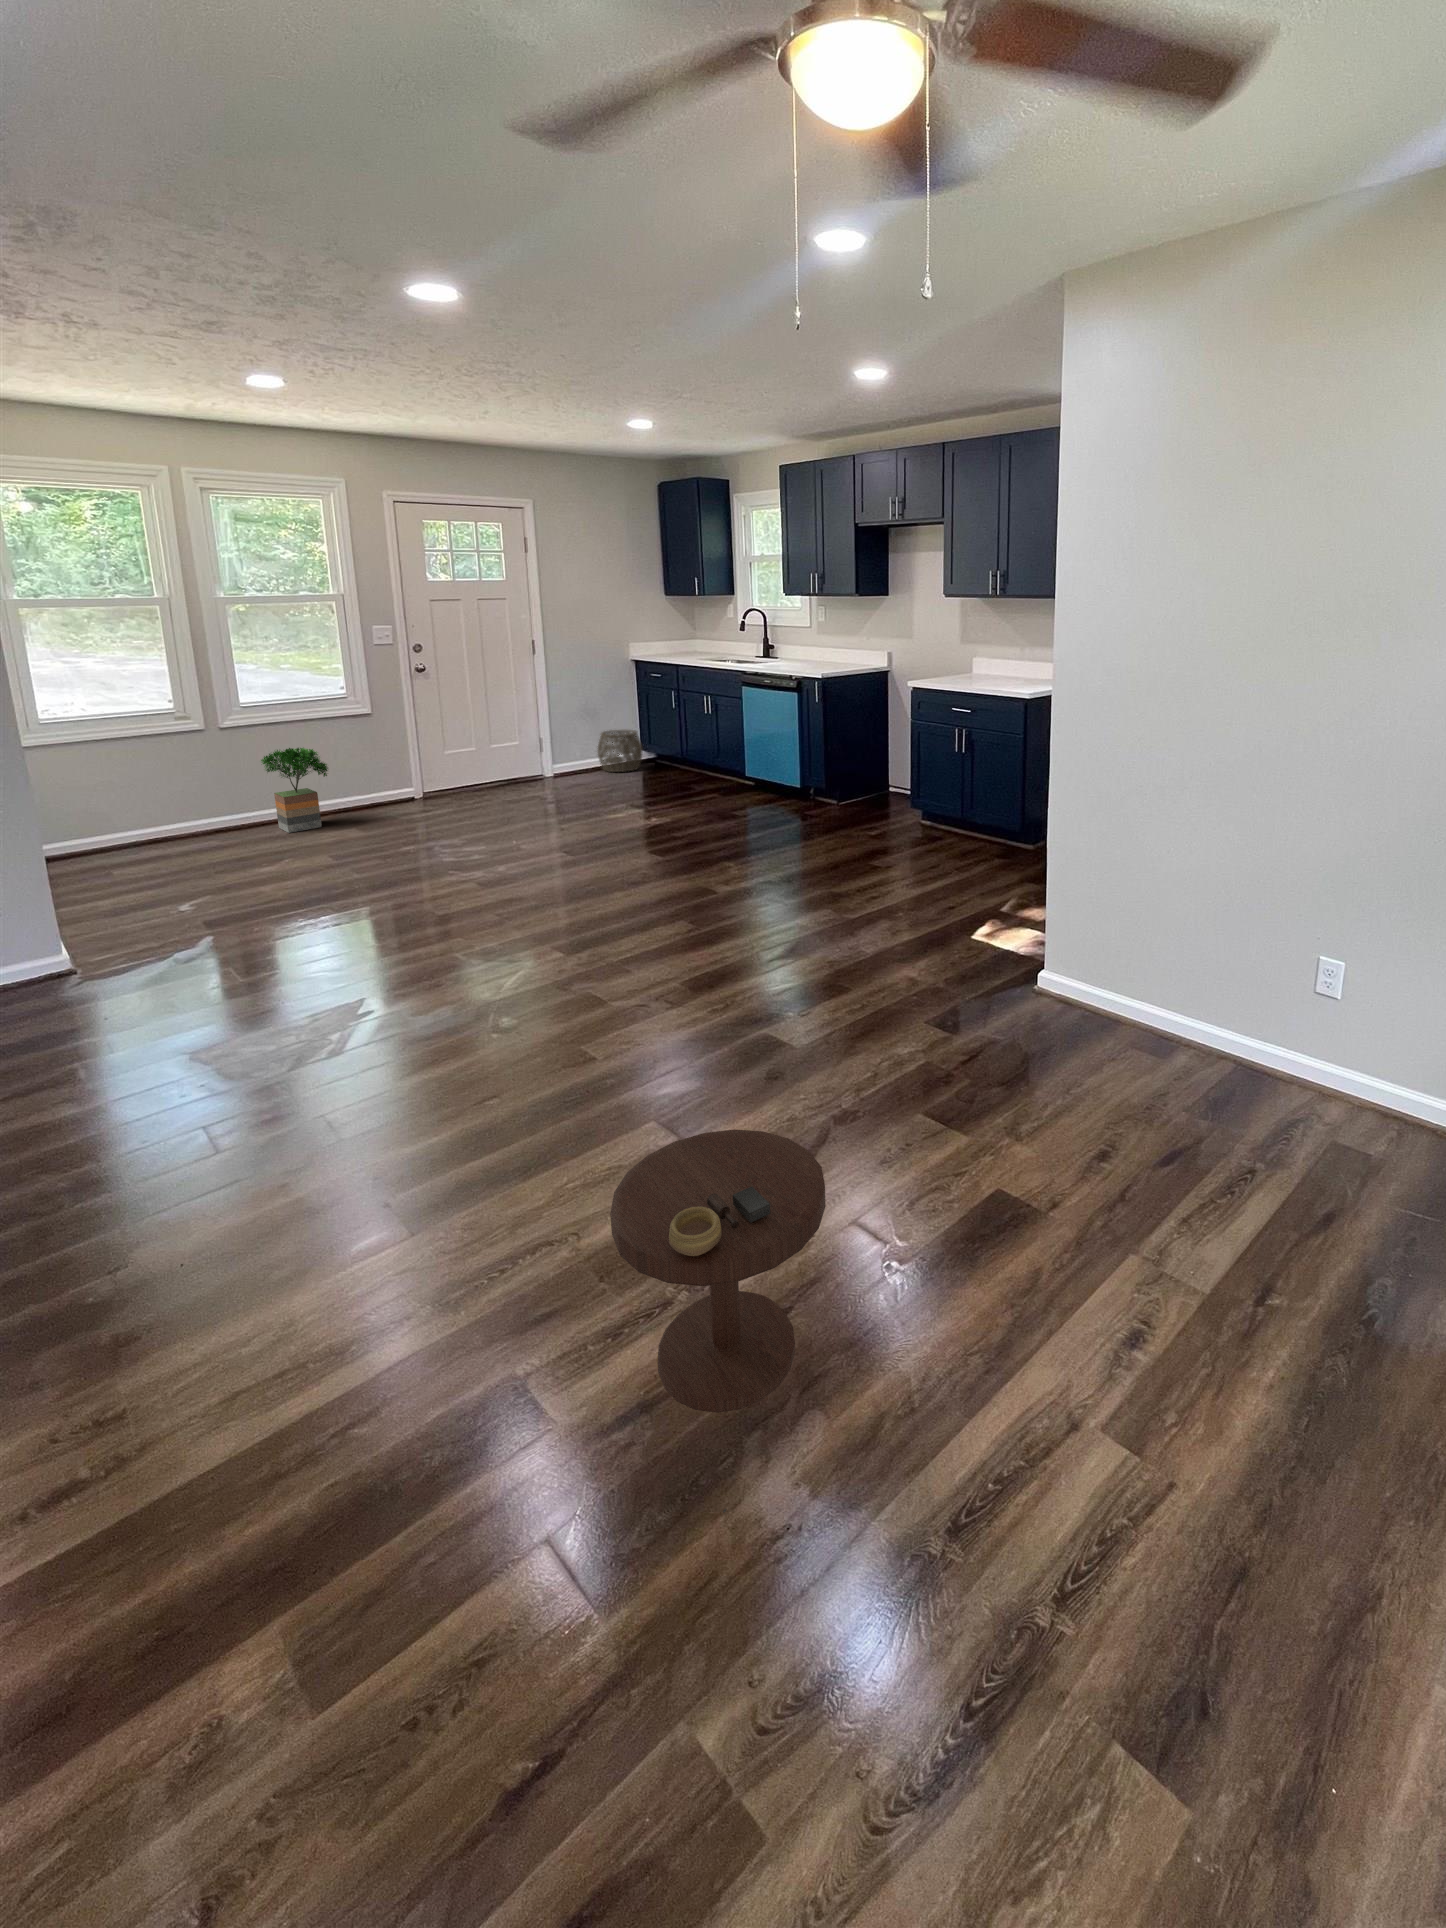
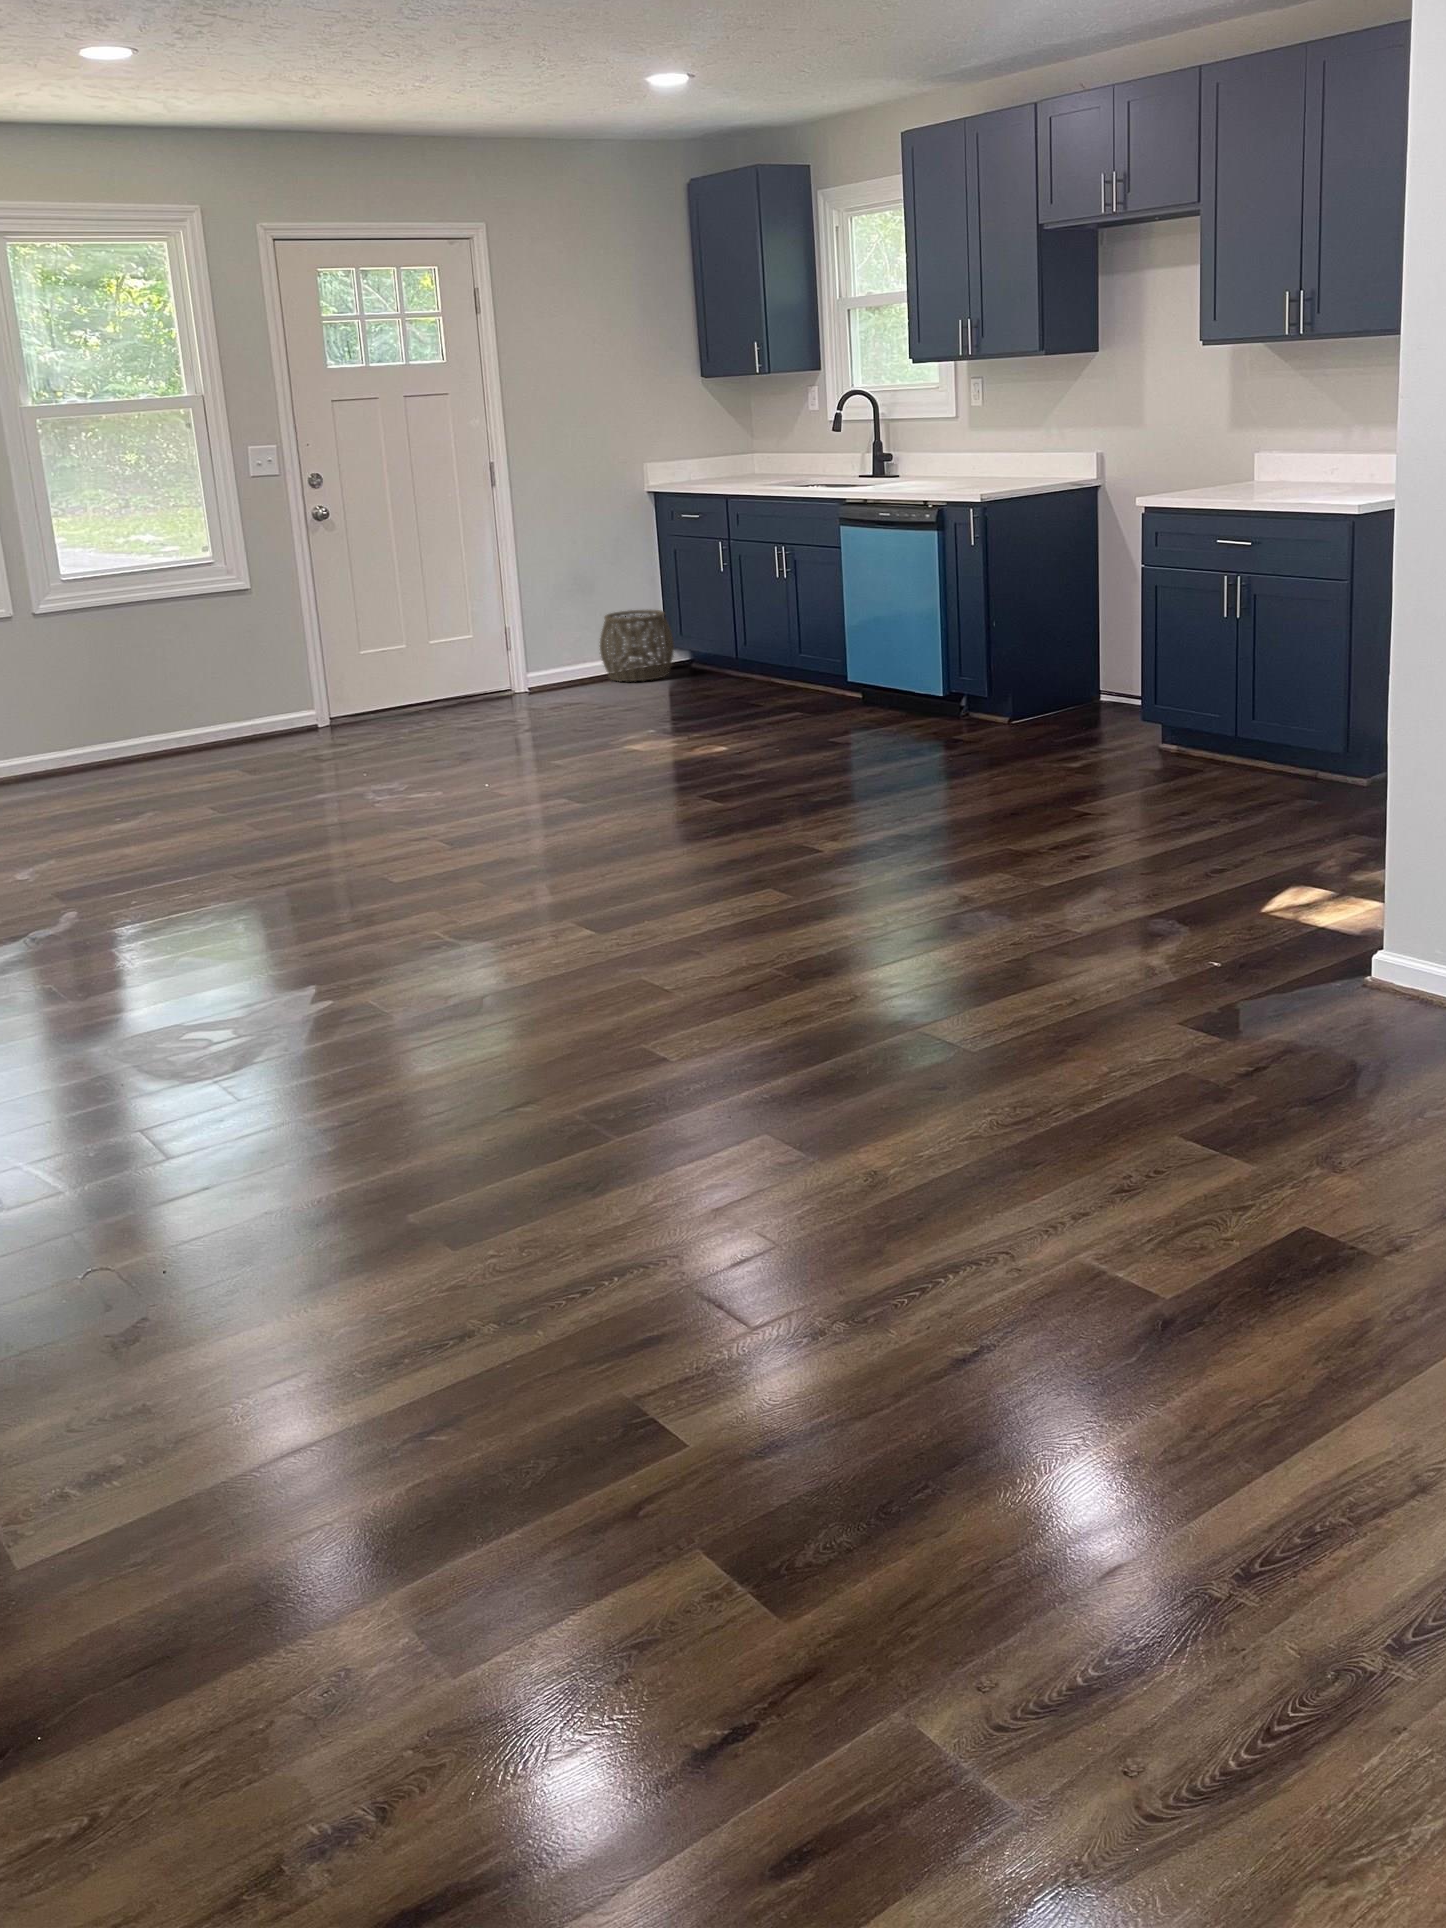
potted tree: present [261,748,328,833] -> none [90,642,192,778]
side table: present [610,1129,826,1512] -> none [679,1093,980,1627]

